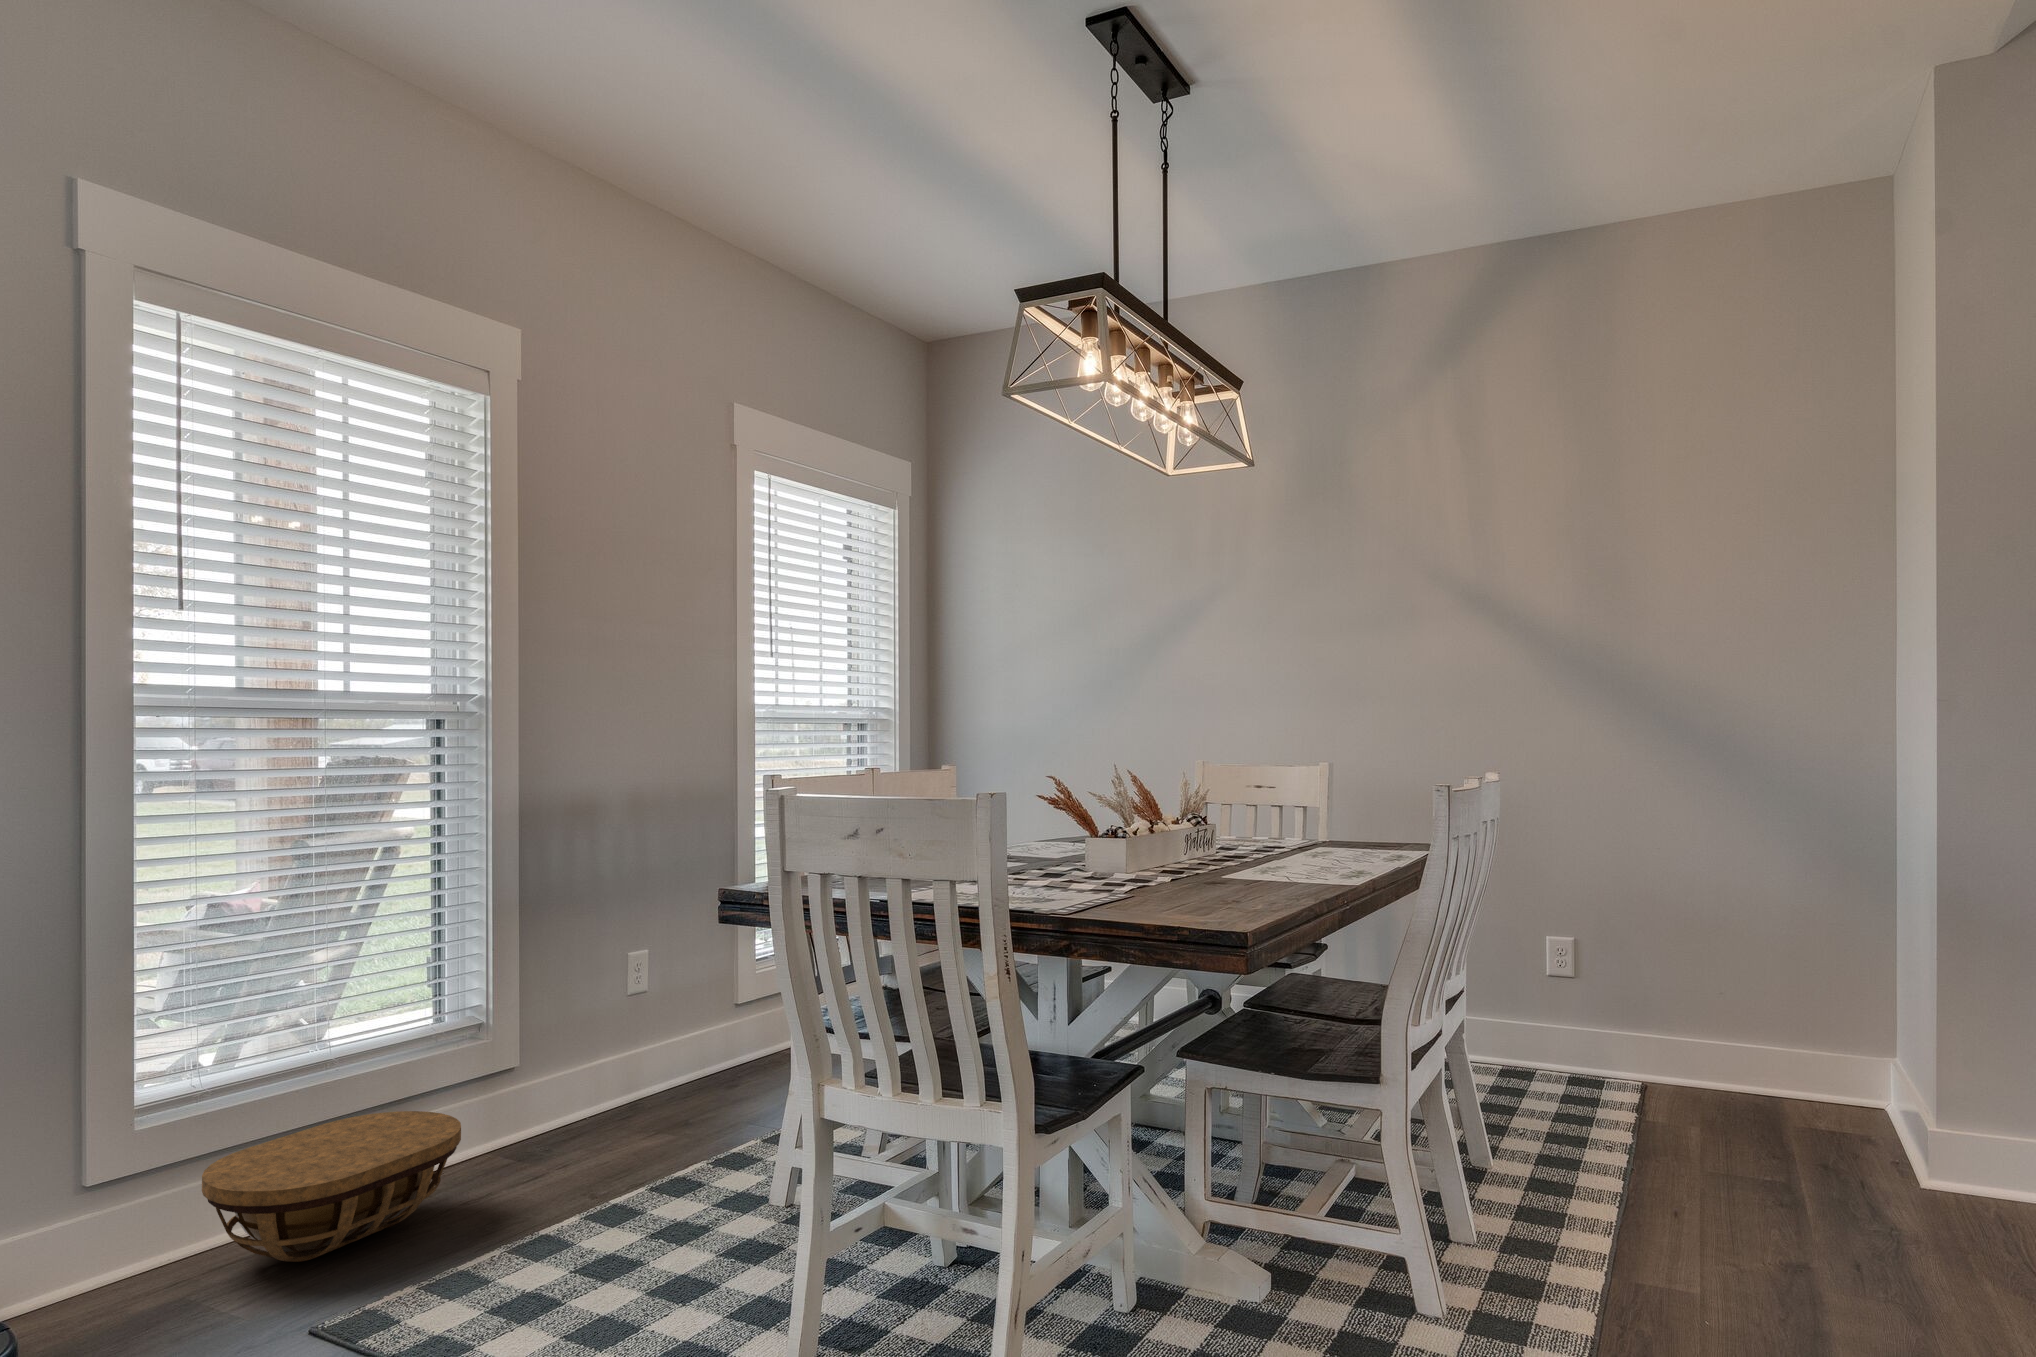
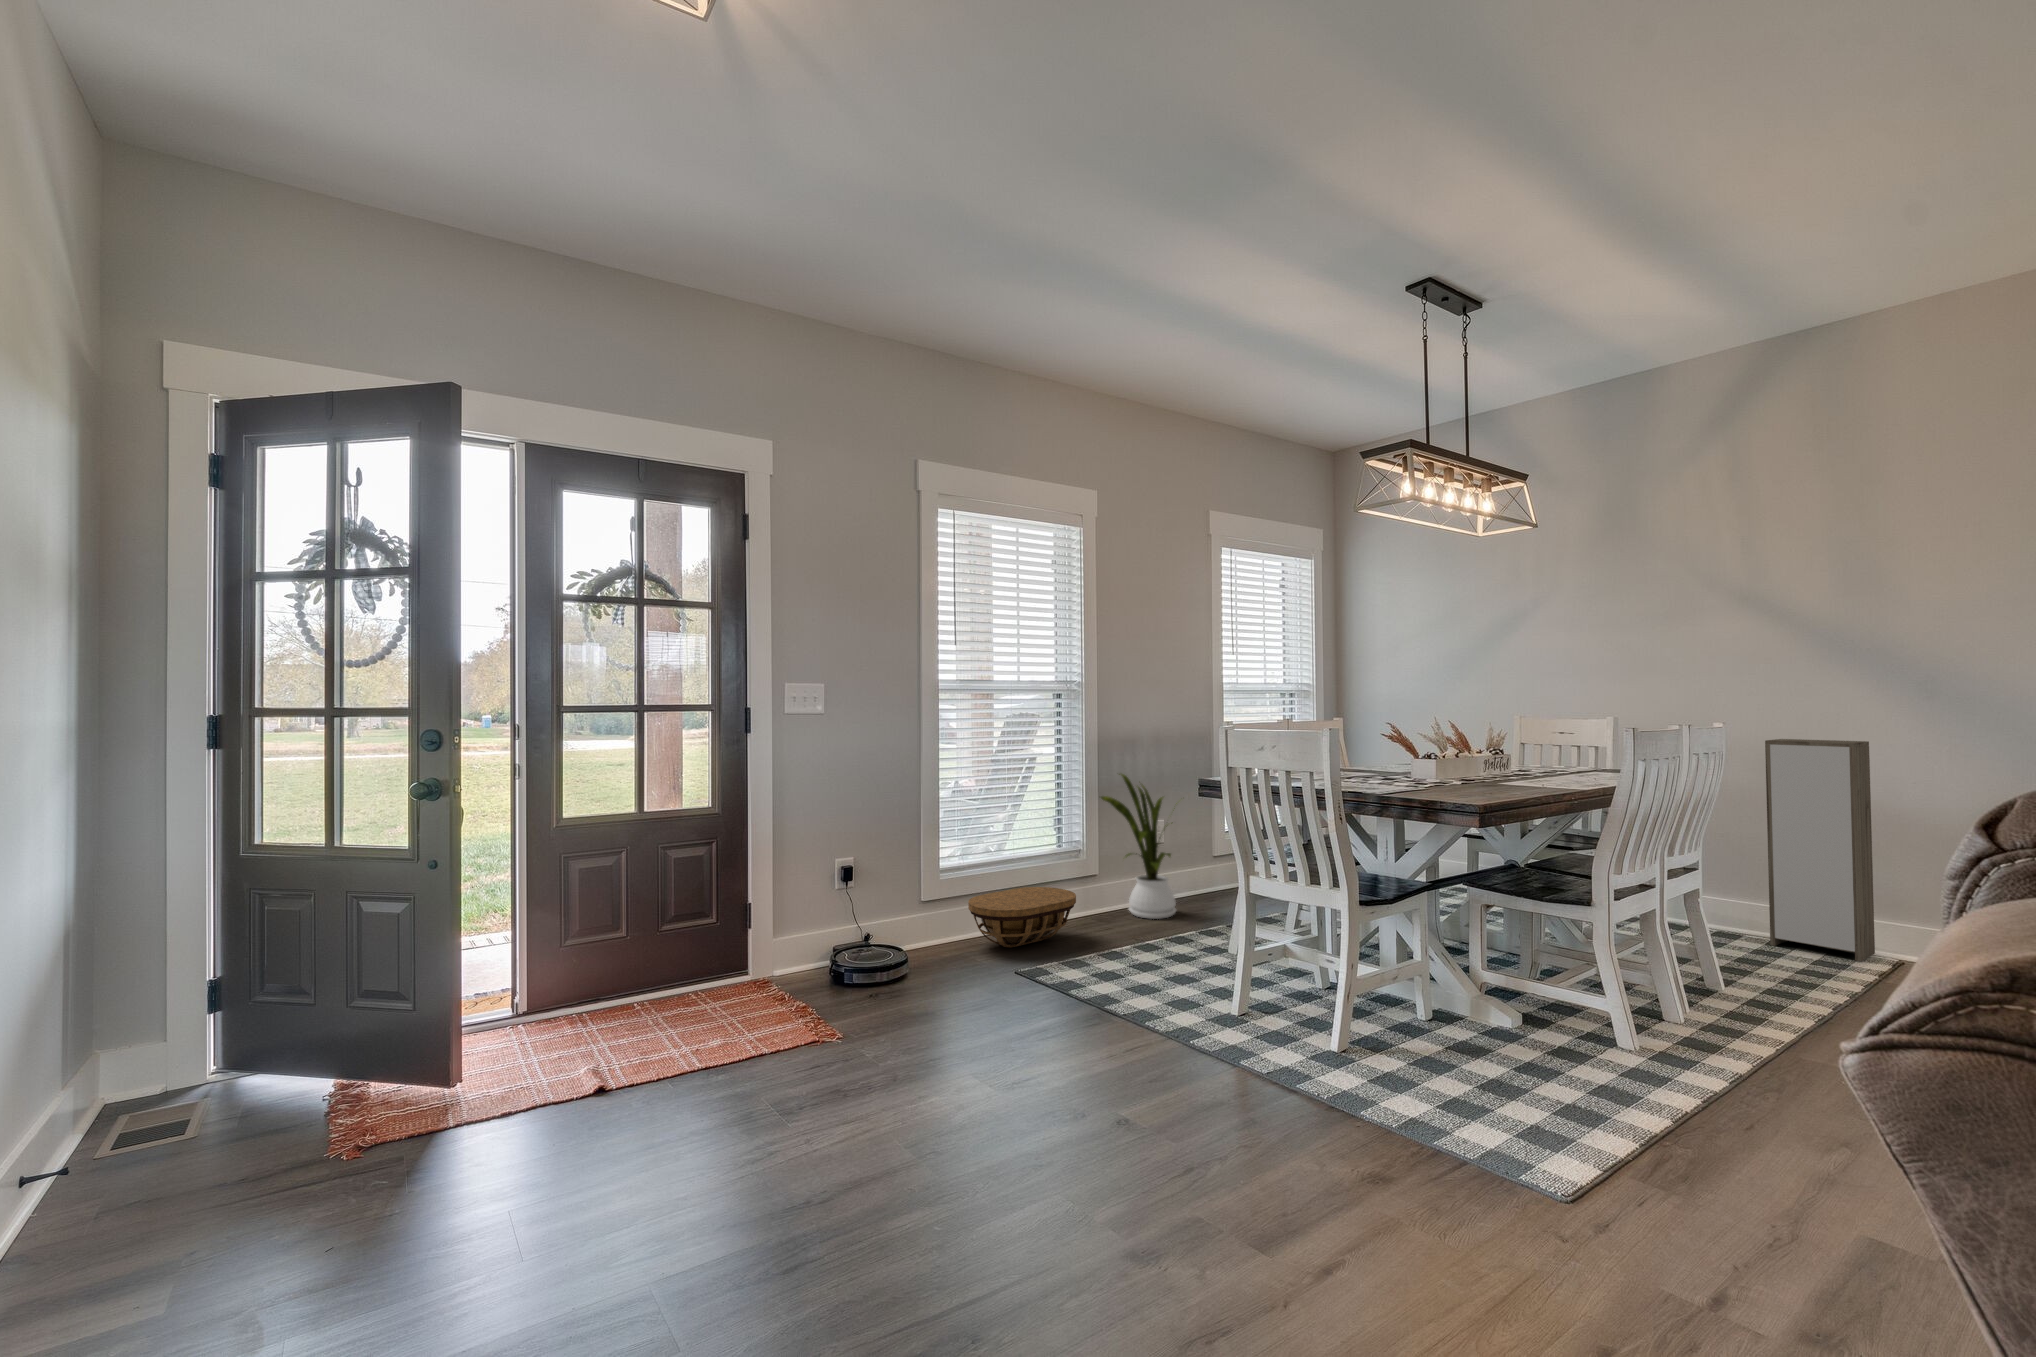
storage cabinet: none [1503,787,1617,1089] -> present [1765,739,1875,961]
house plant: none [517,871,688,1141] -> present [1101,774,1177,919]

